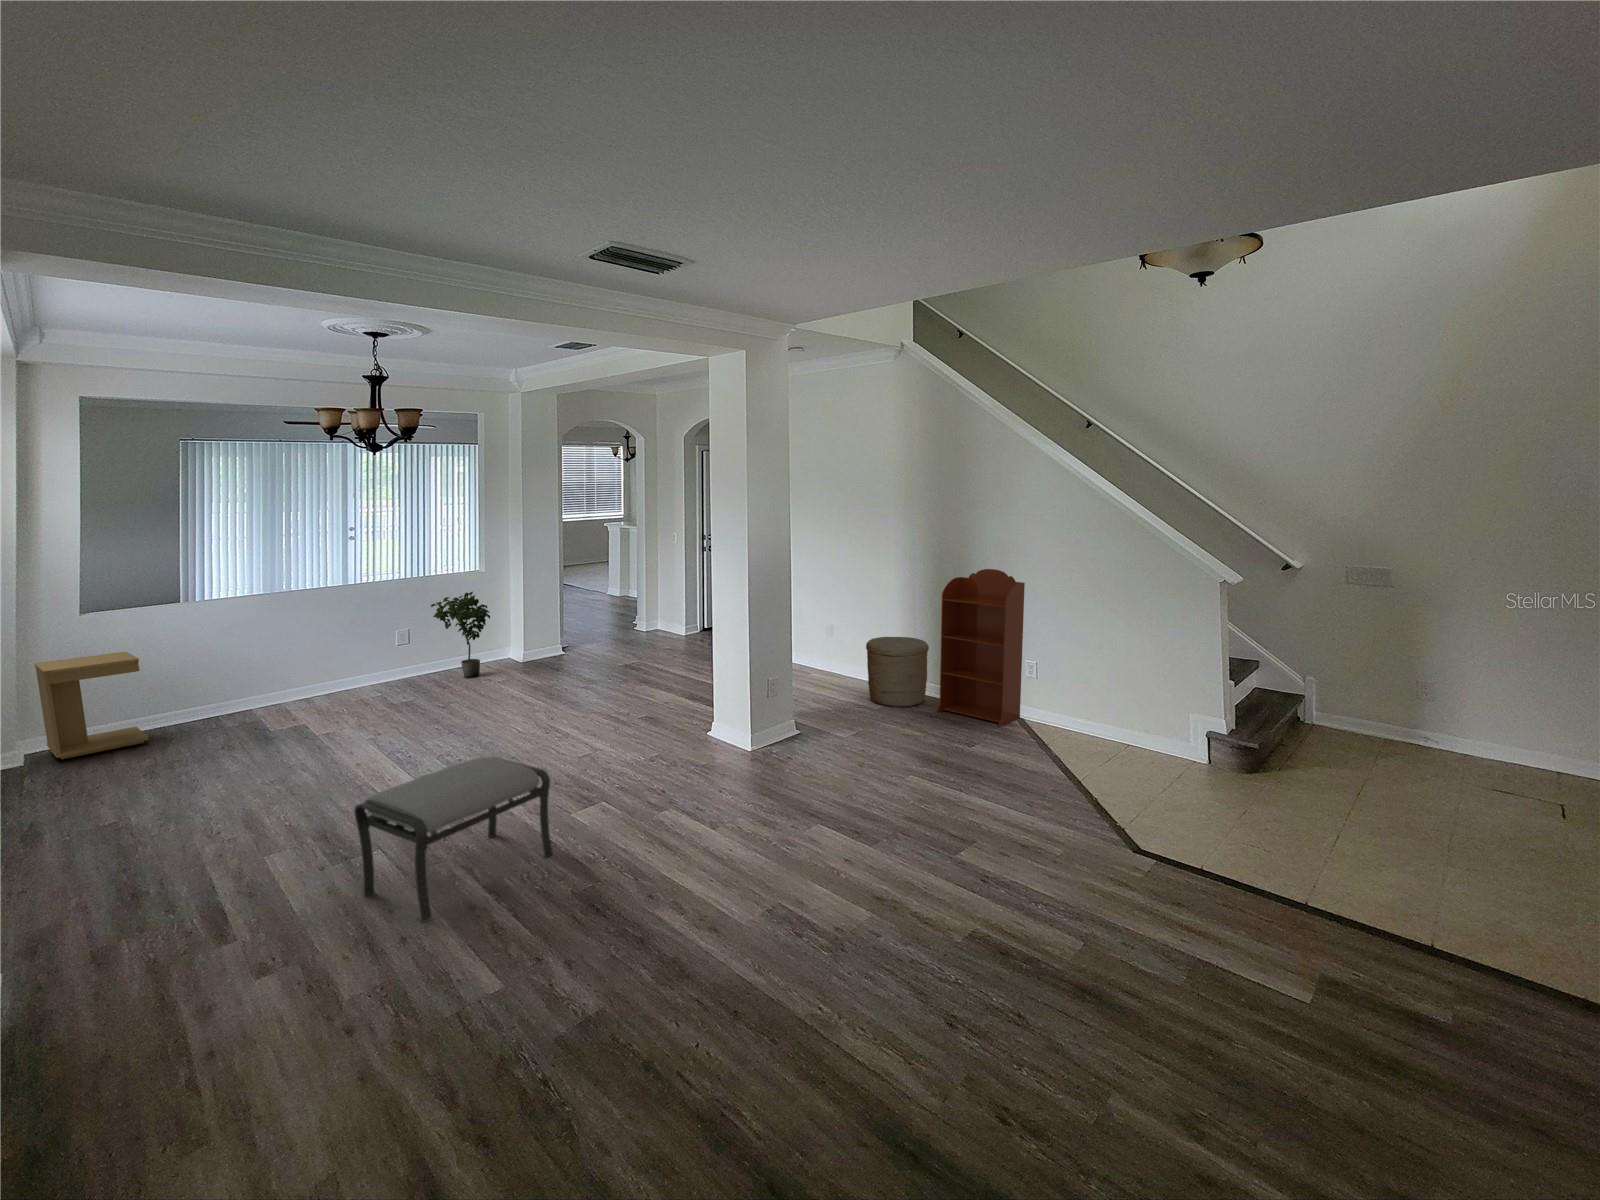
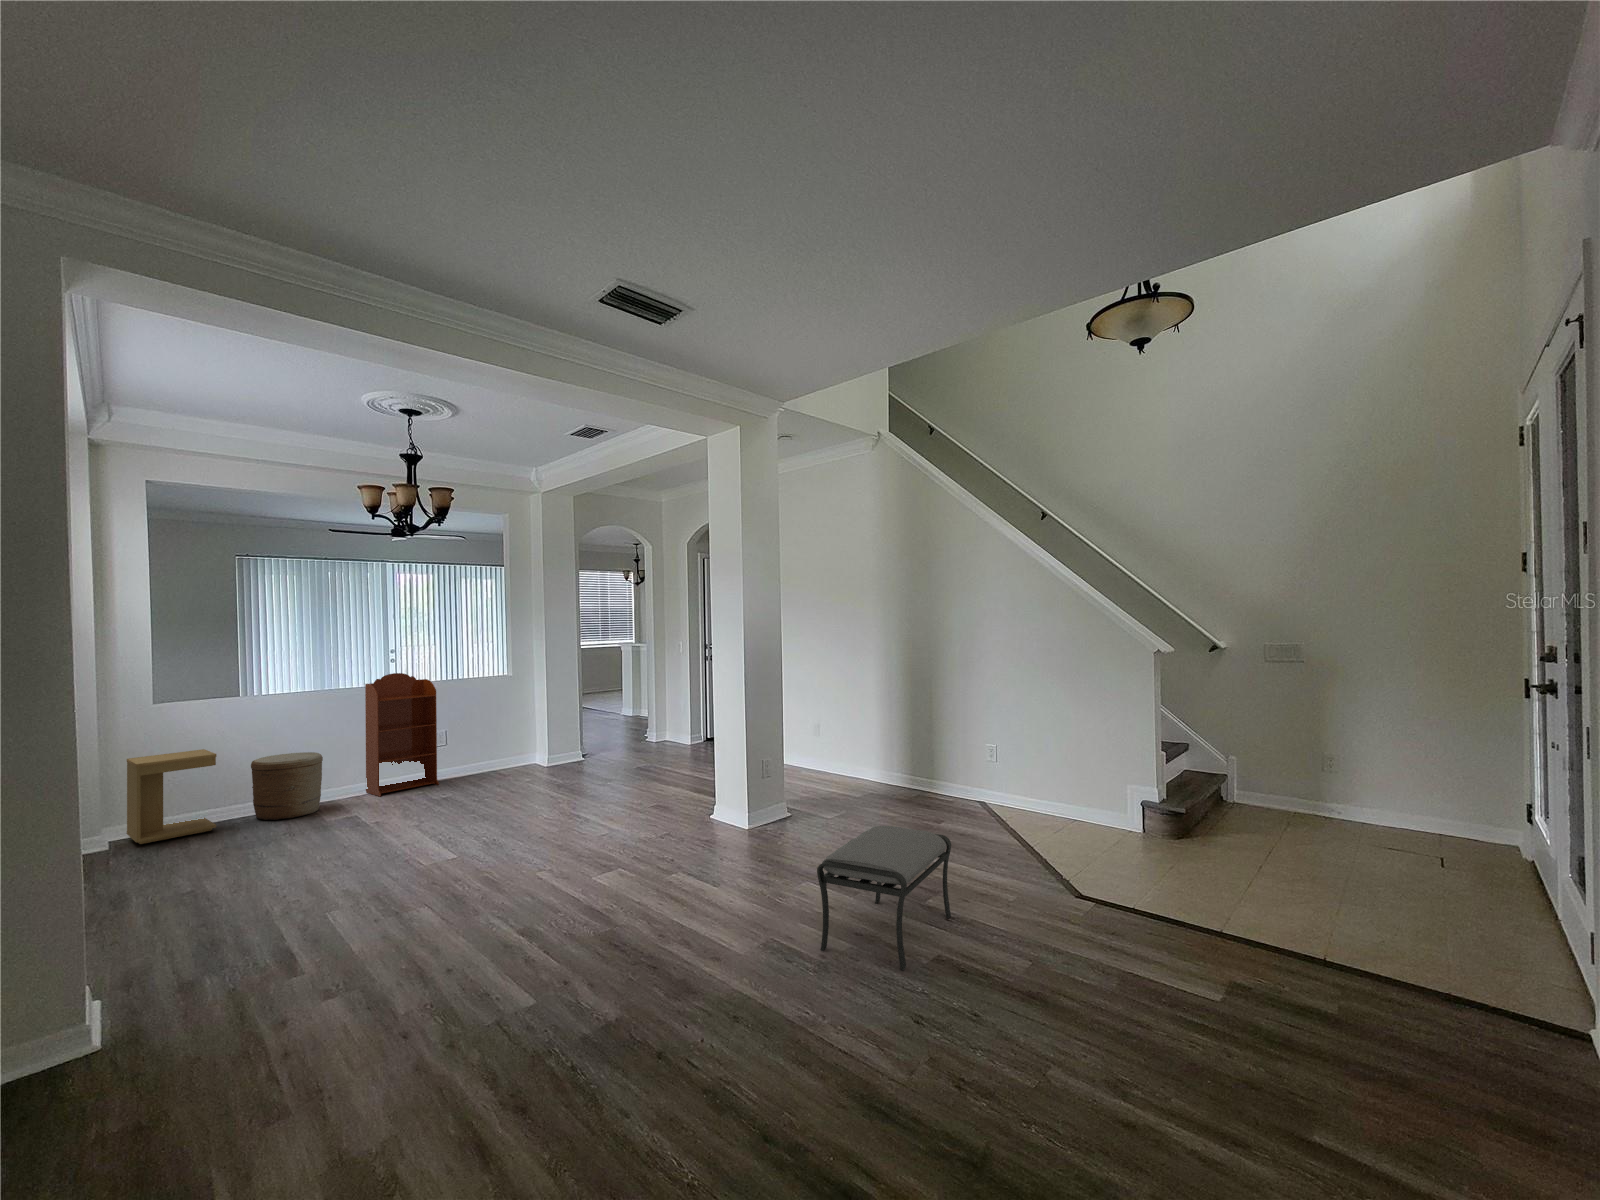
bookcase: present [937,569,1025,727] -> present [365,673,439,796]
potted plant: present [431,592,490,678] -> none [467,698,518,776]
woven basket: present [866,637,929,707] -> present [251,752,323,820]
ottoman: present [354,757,552,922] -> present [817,826,951,970]

